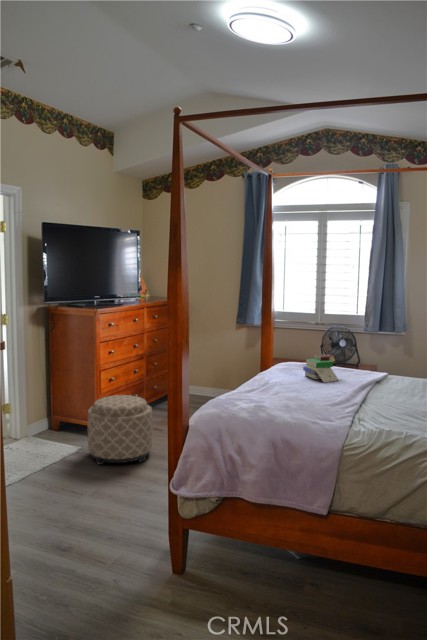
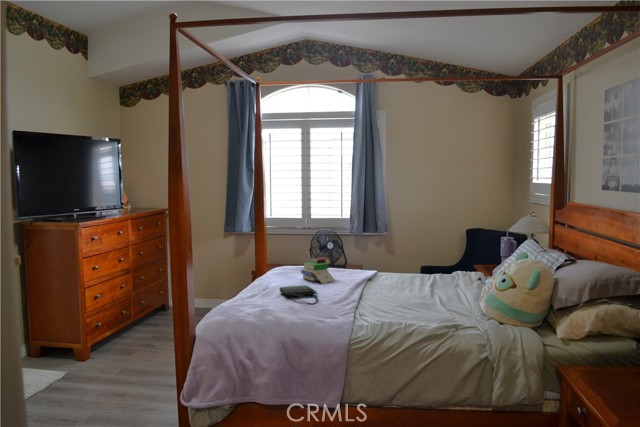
tote bag: none [276,383,317,405] -> present [280,285,317,304]
ottoman: present [88,395,152,465] -> none [77,312,148,388]

